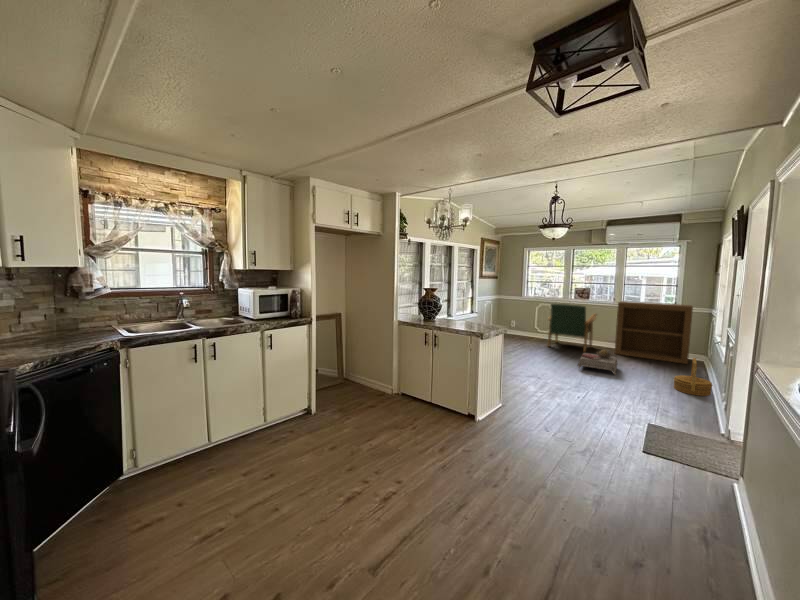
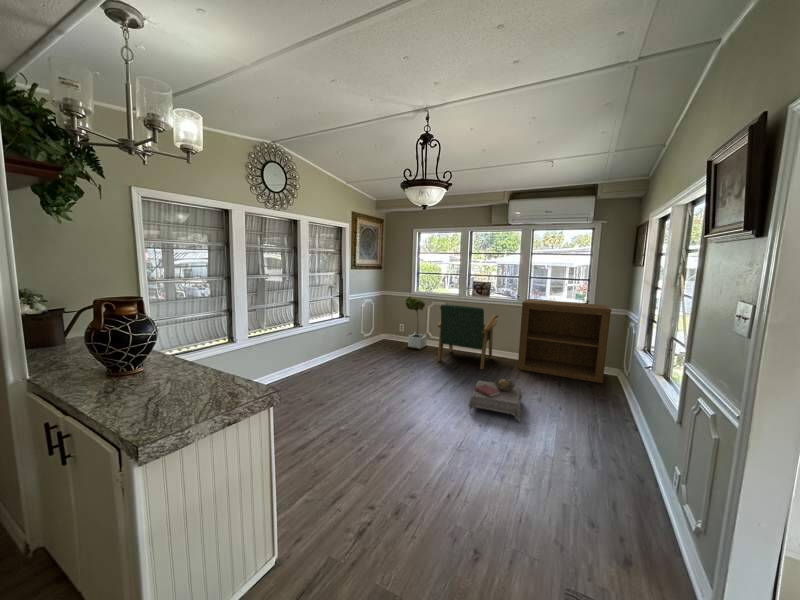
potted tree: none [518,299,535,340] -> present [406,296,427,349]
woven basket: present [674,358,713,396] -> none [600,398,655,465]

